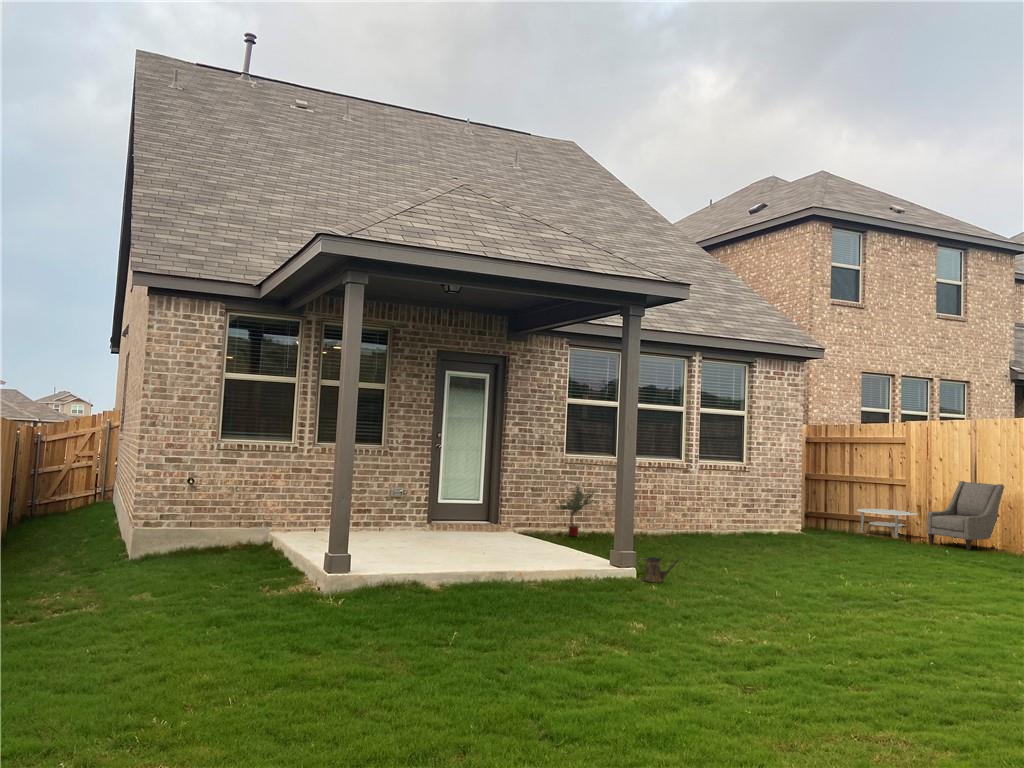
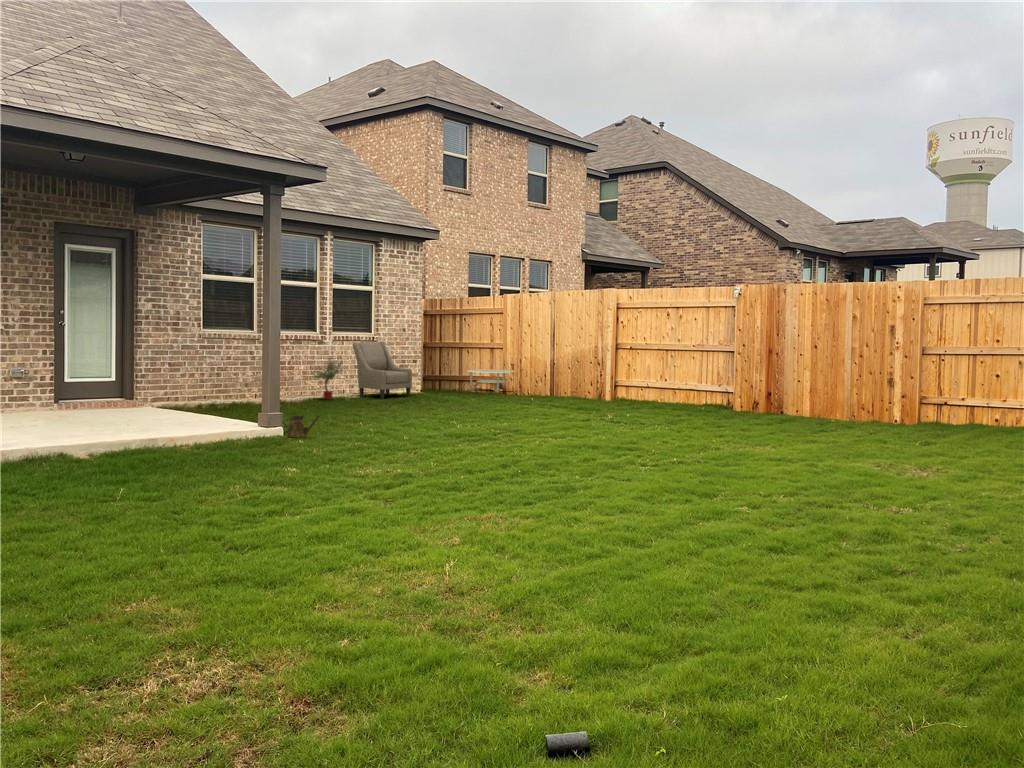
chair: present [927,481,1004,550] -> present [352,342,412,399]
potted tree: present [554,484,594,537] -> present [313,356,343,400]

